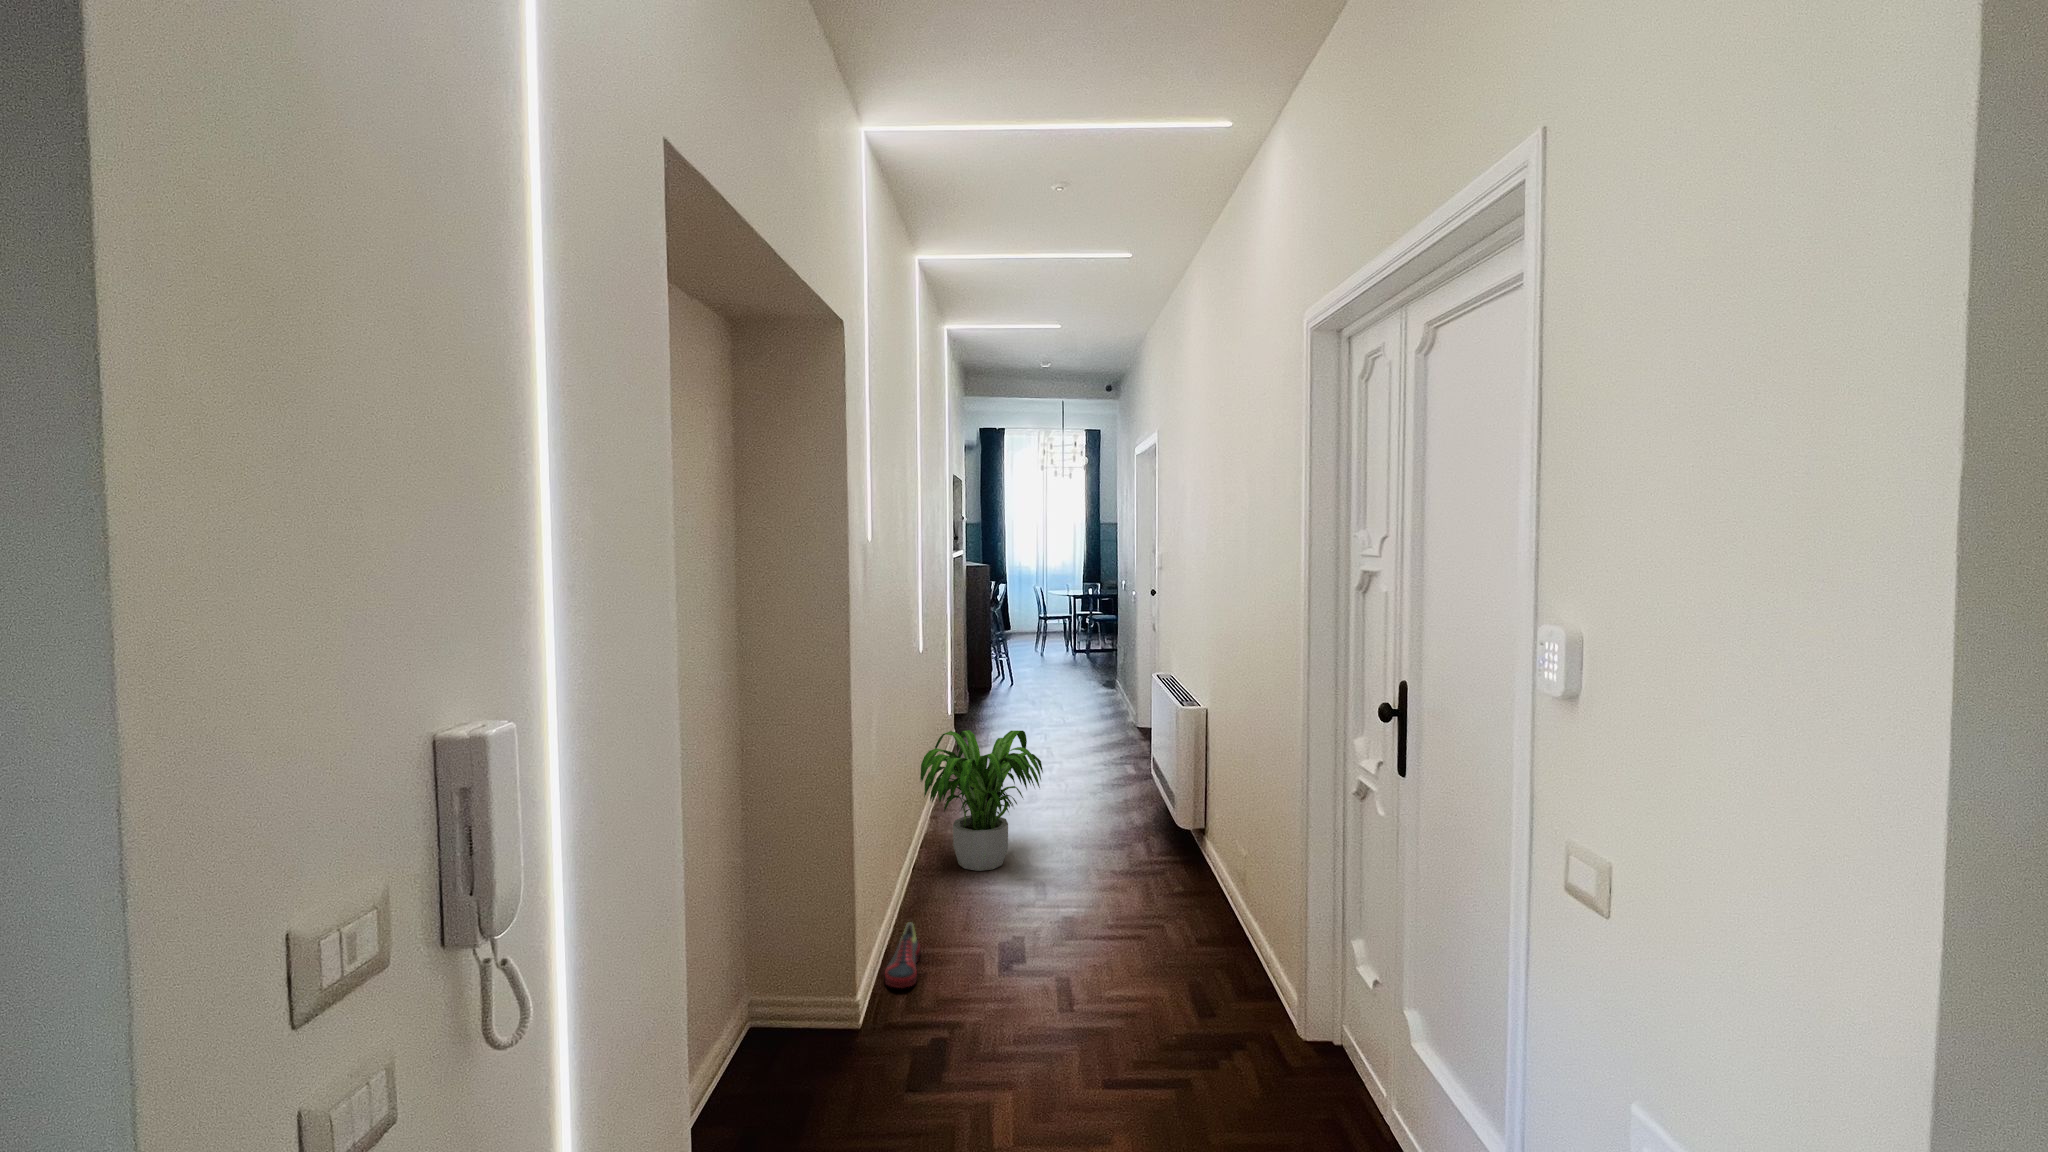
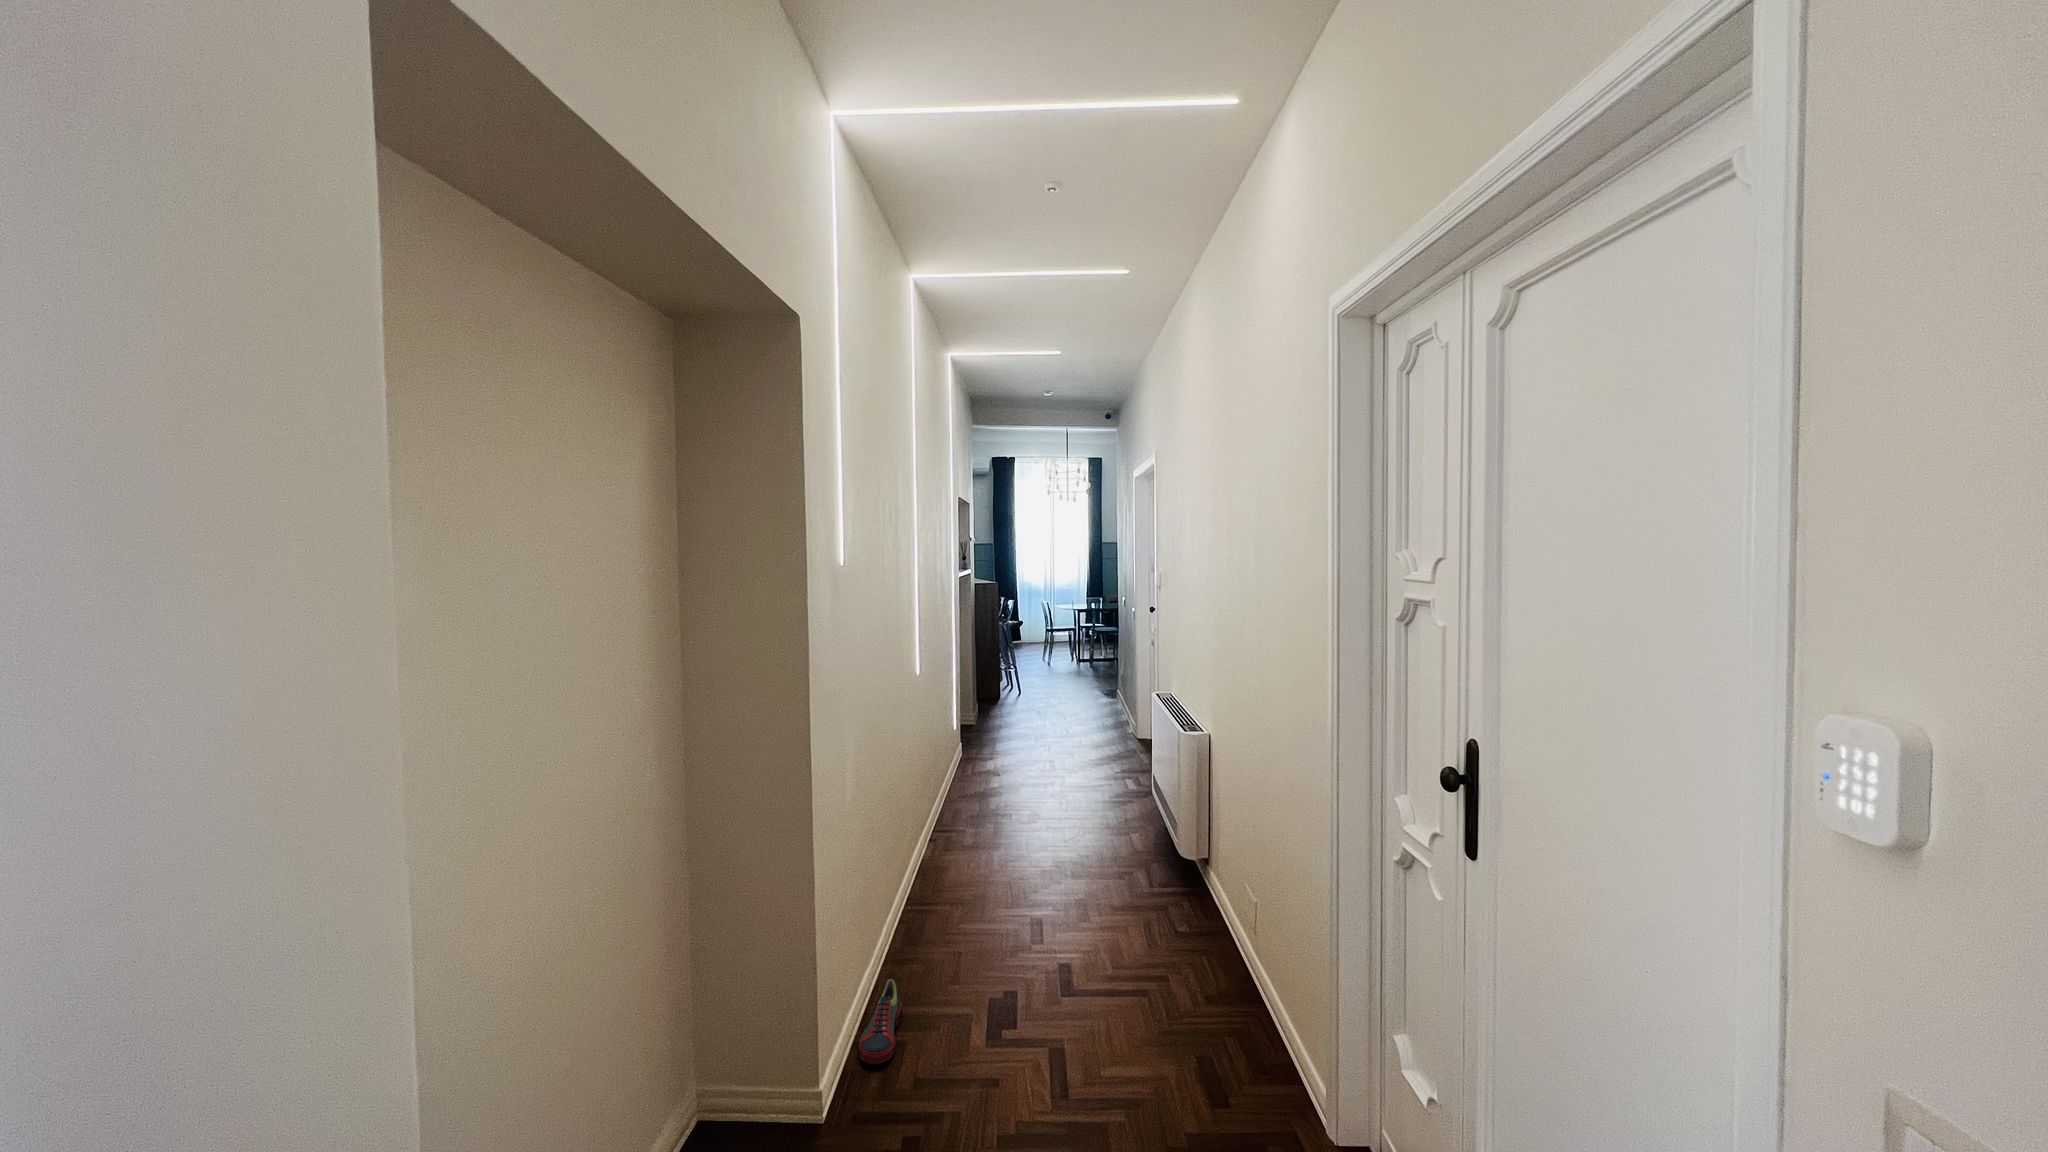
potted plant: present [920,730,1043,871] -> none [912,755,1041,905]

